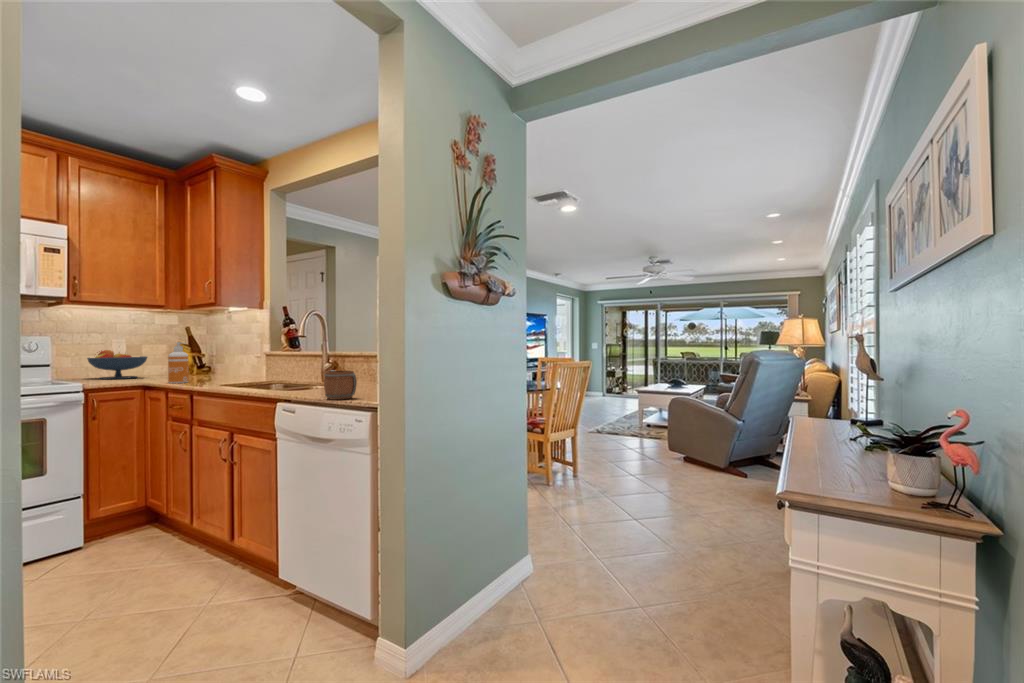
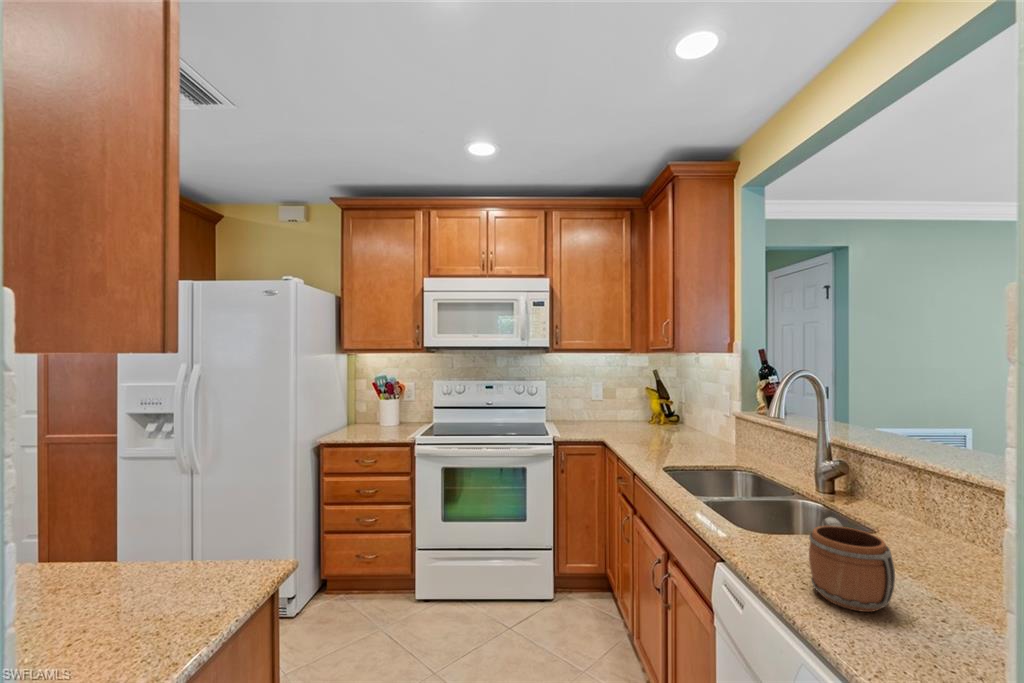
soap dispenser: present [168,342,189,383] -> none [624,396,644,446]
fruit bowl: present [87,350,147,379] -> none [571,393,618,425]

